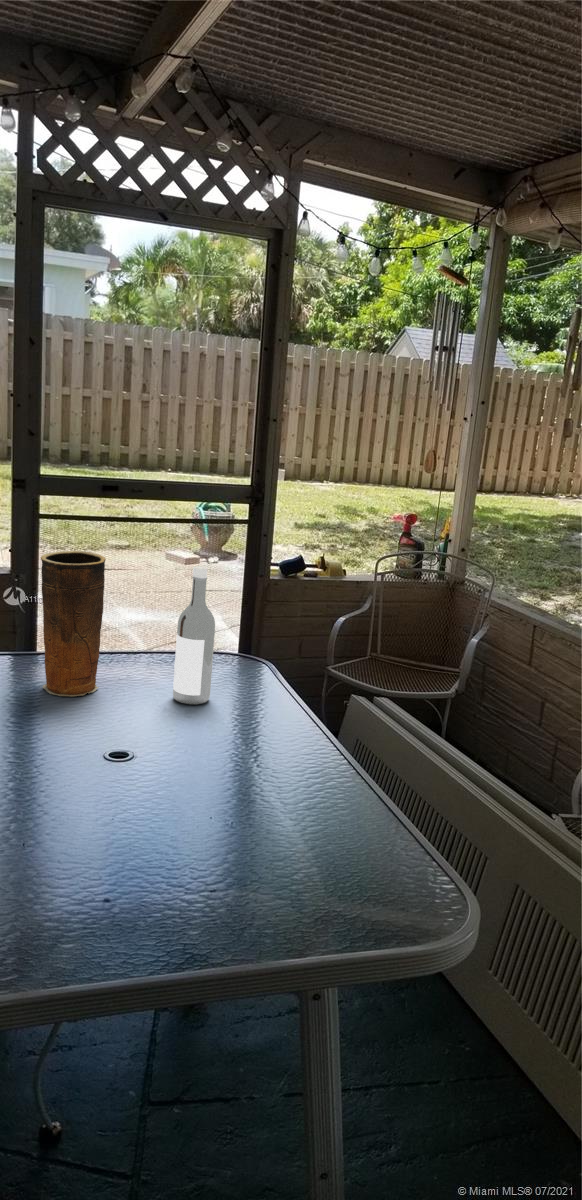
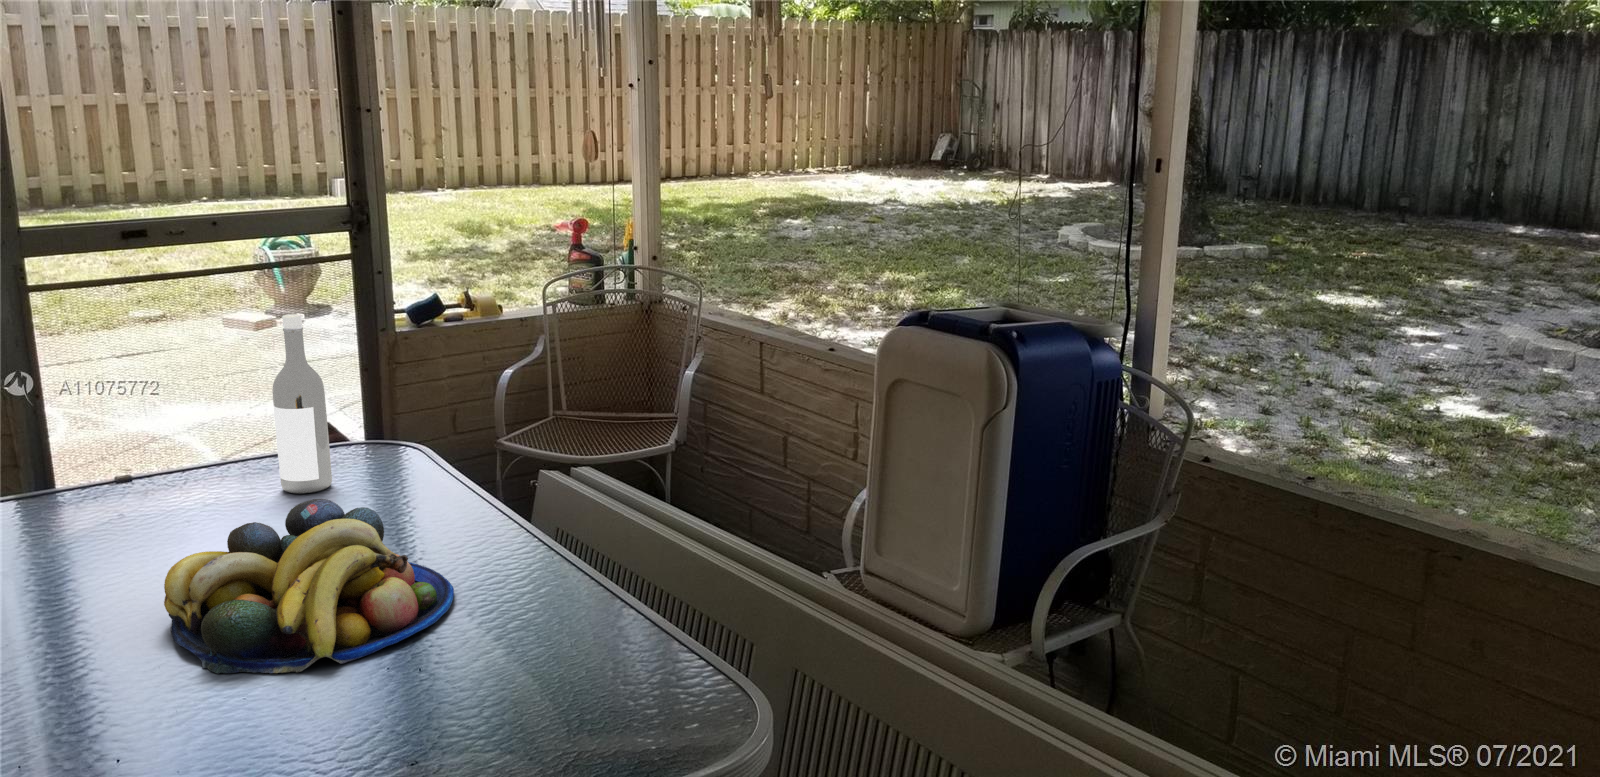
vase: present [41,551,106,697] -> none [61,317,174,513]
fruit bowl: none [57,726,283,889] -> present [164,499,454,674]

